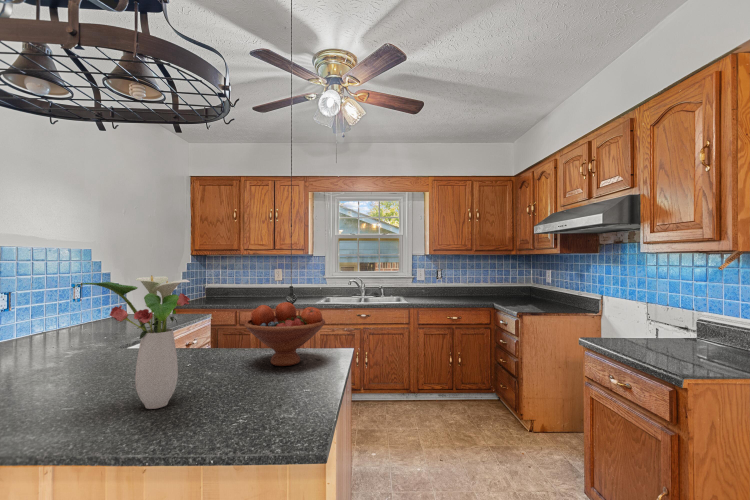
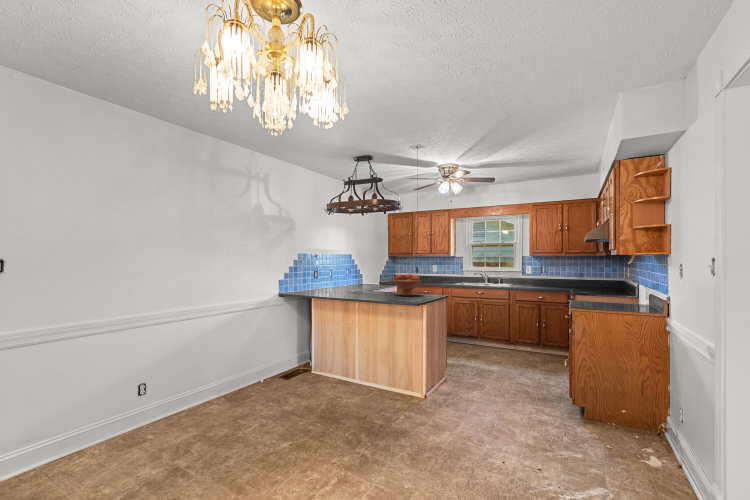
flower arrangement: present [73,275,190,409] -> none [345,261,372,298]

